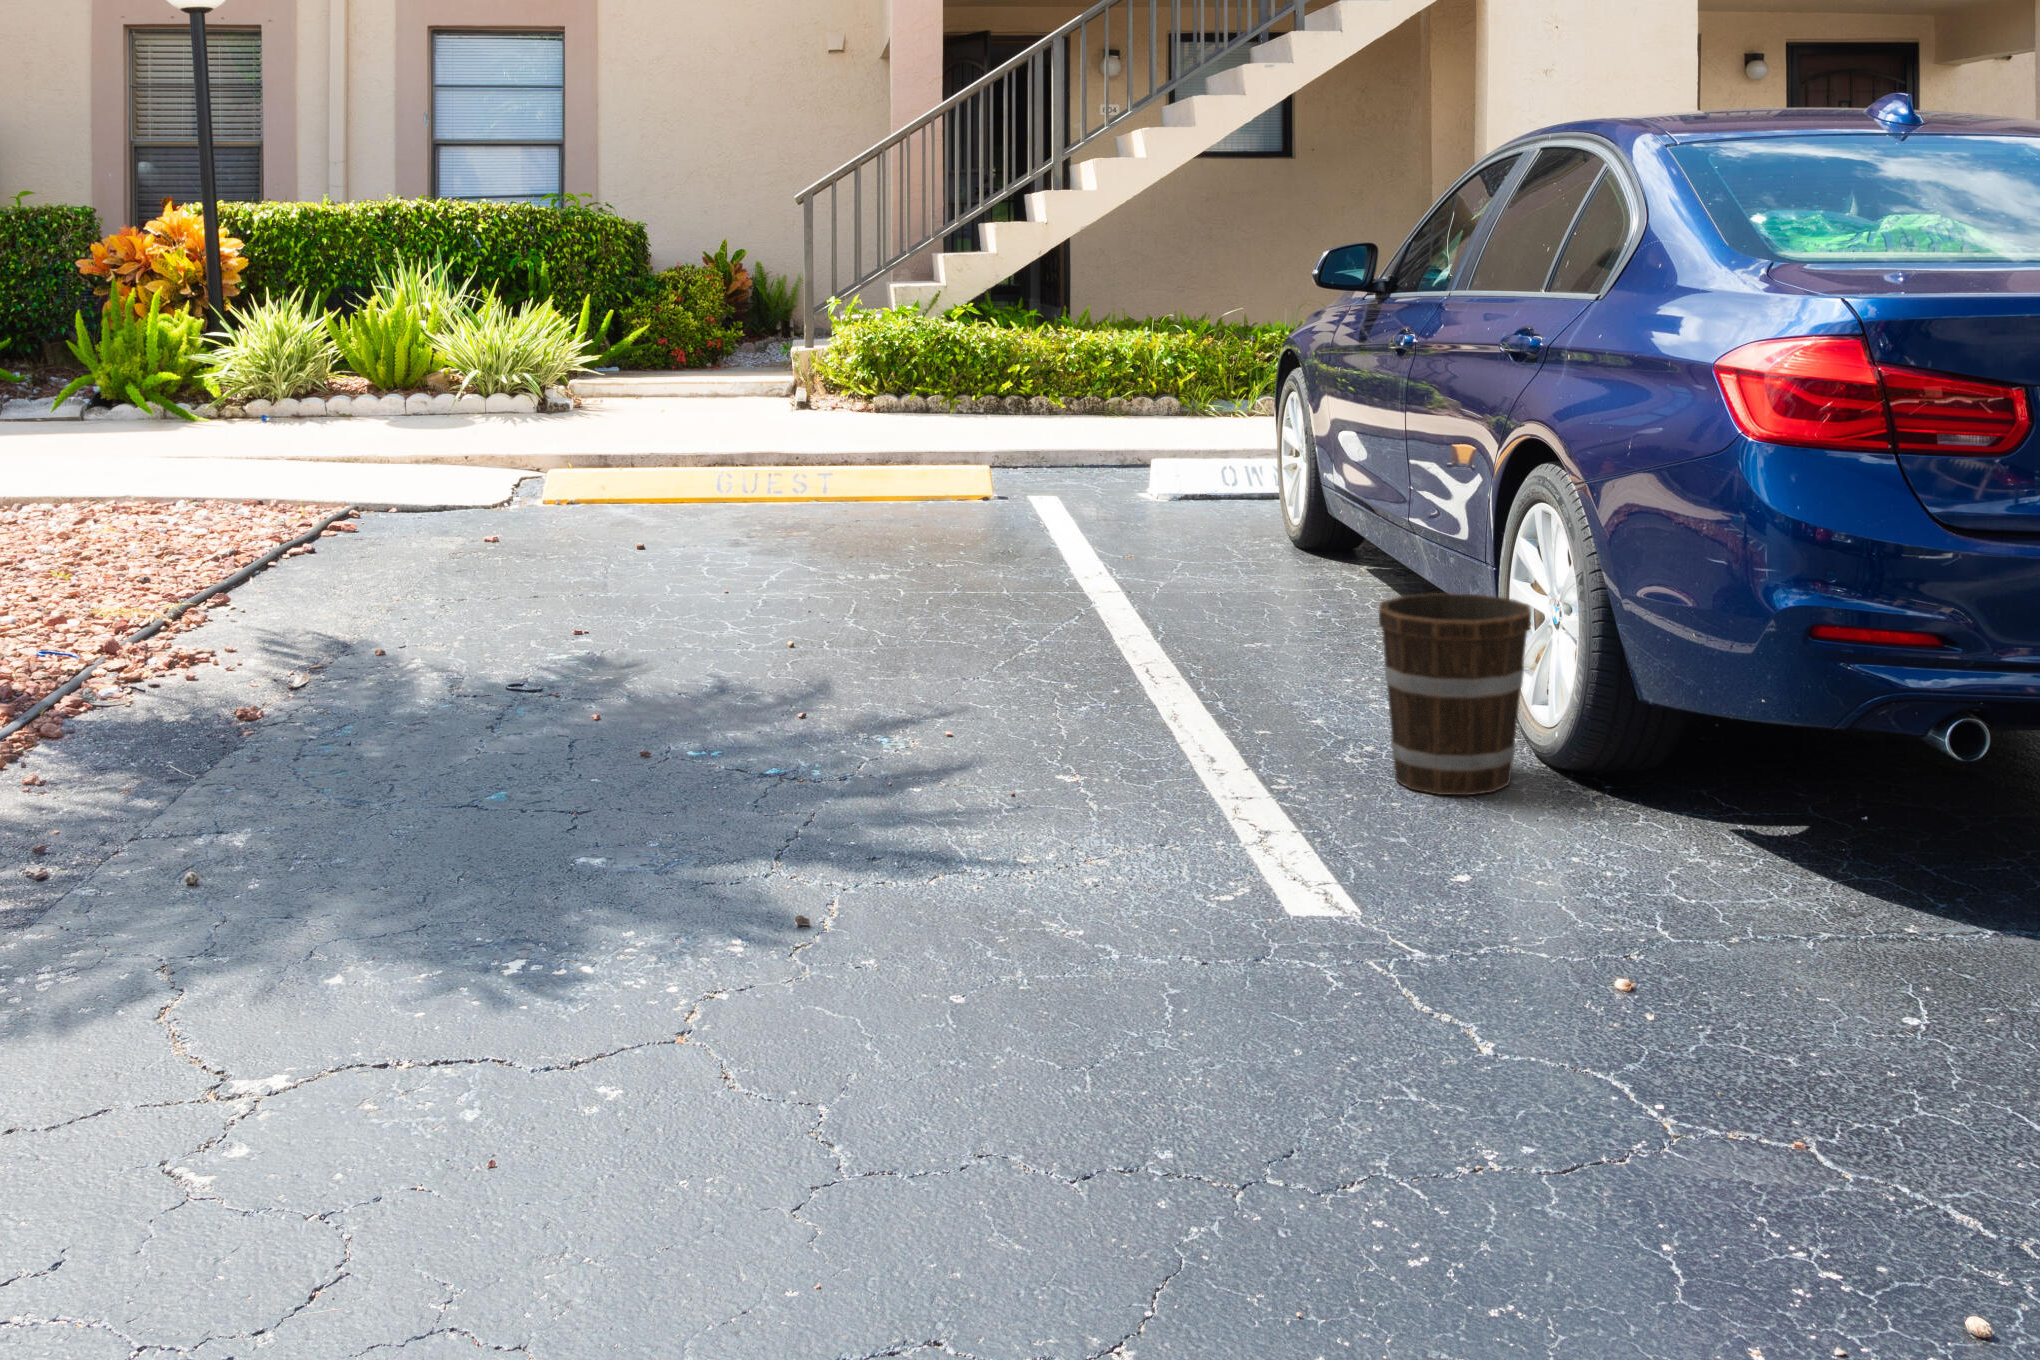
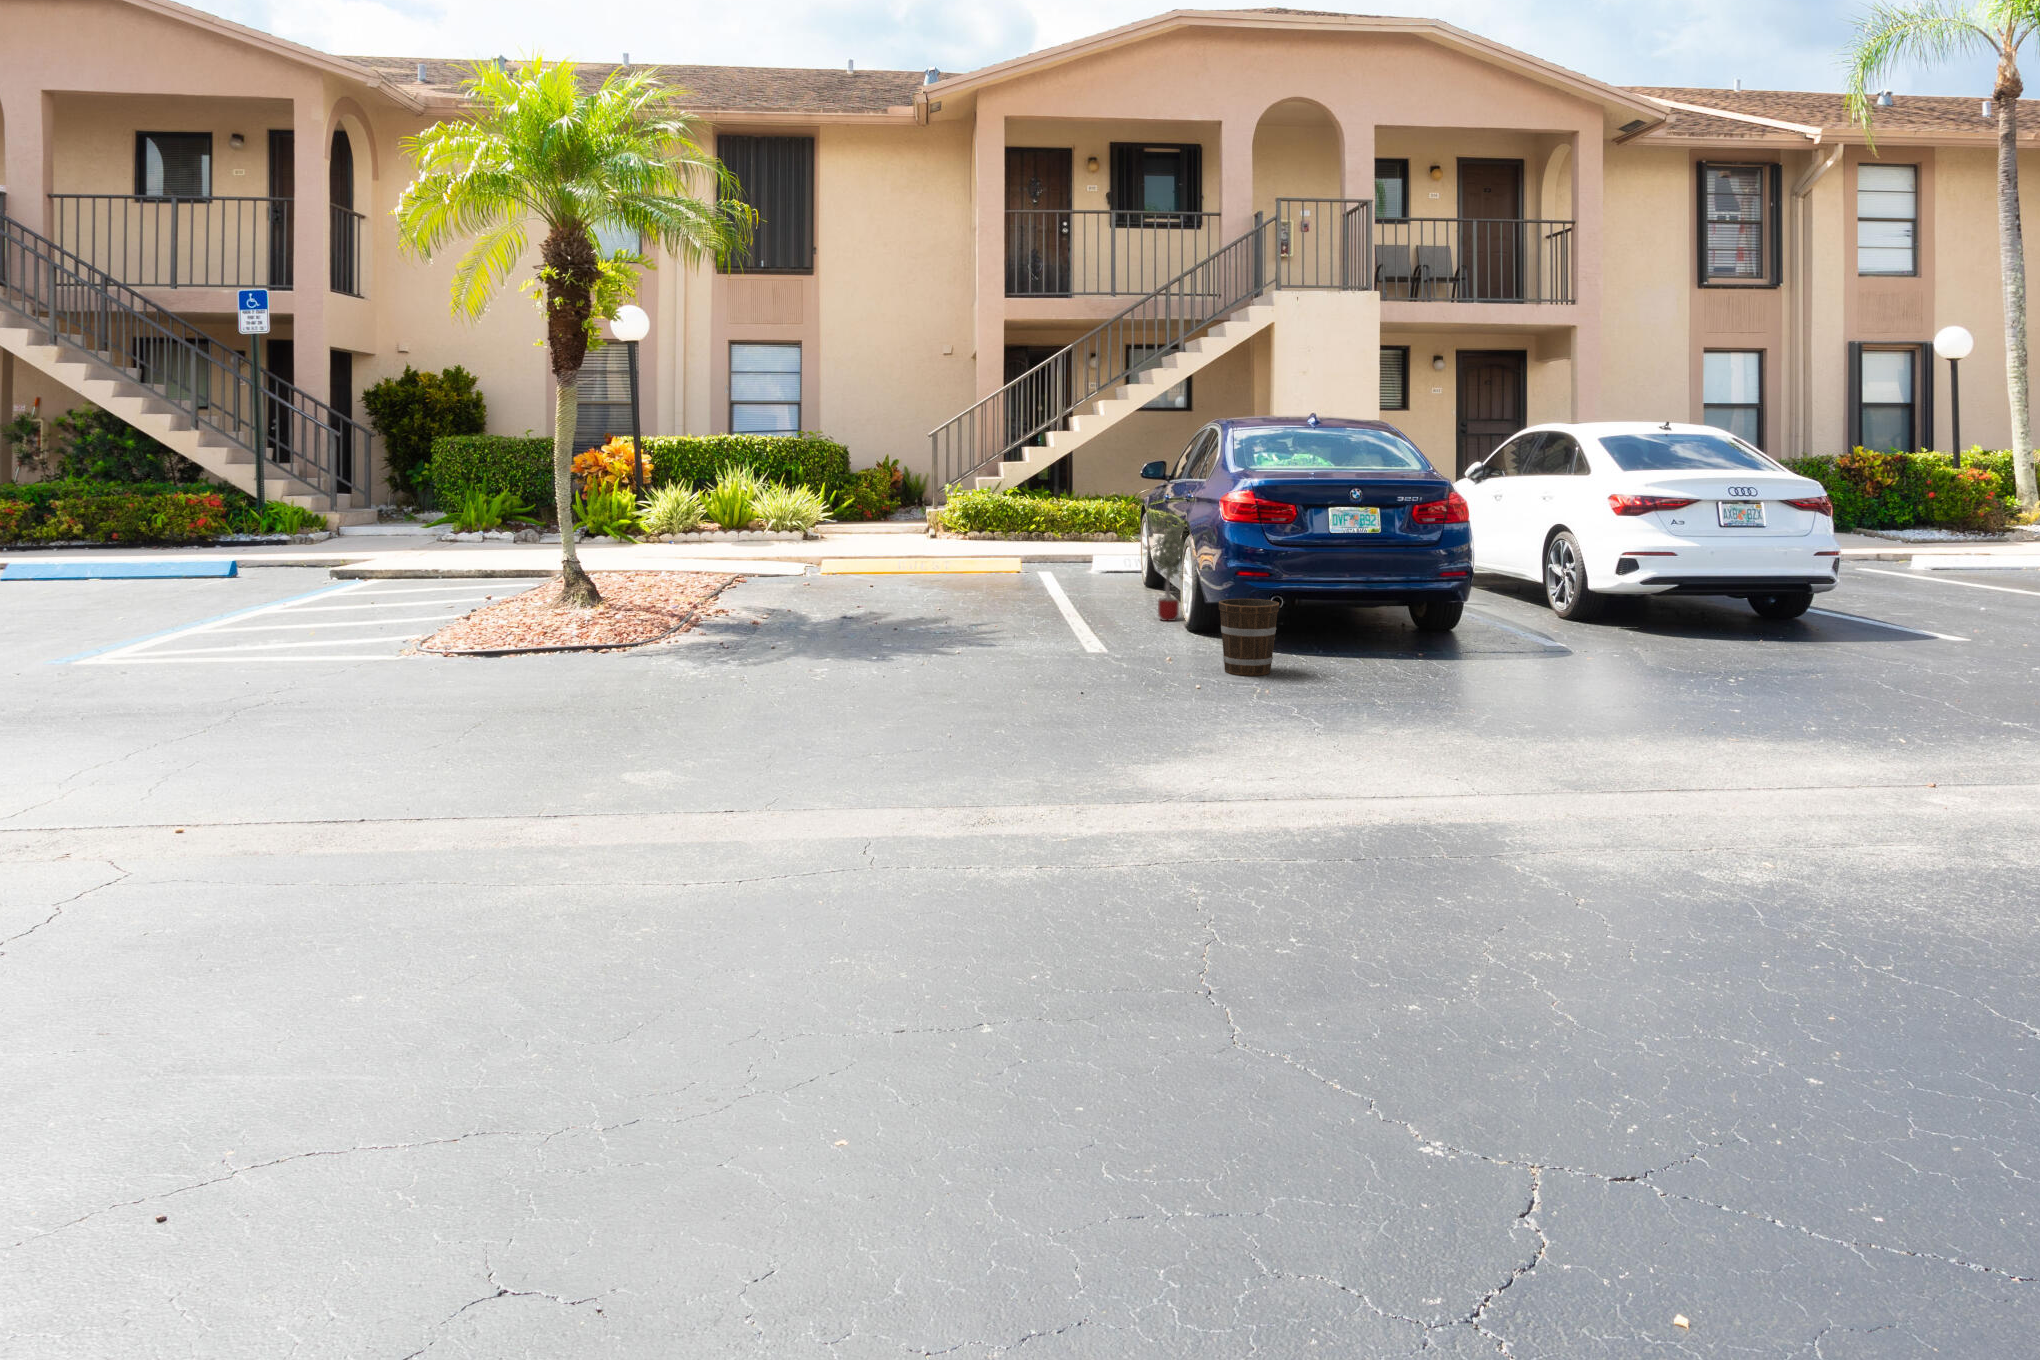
potted tree: none [1211,362,1350,614] -> present [1152,511,1186,621]

